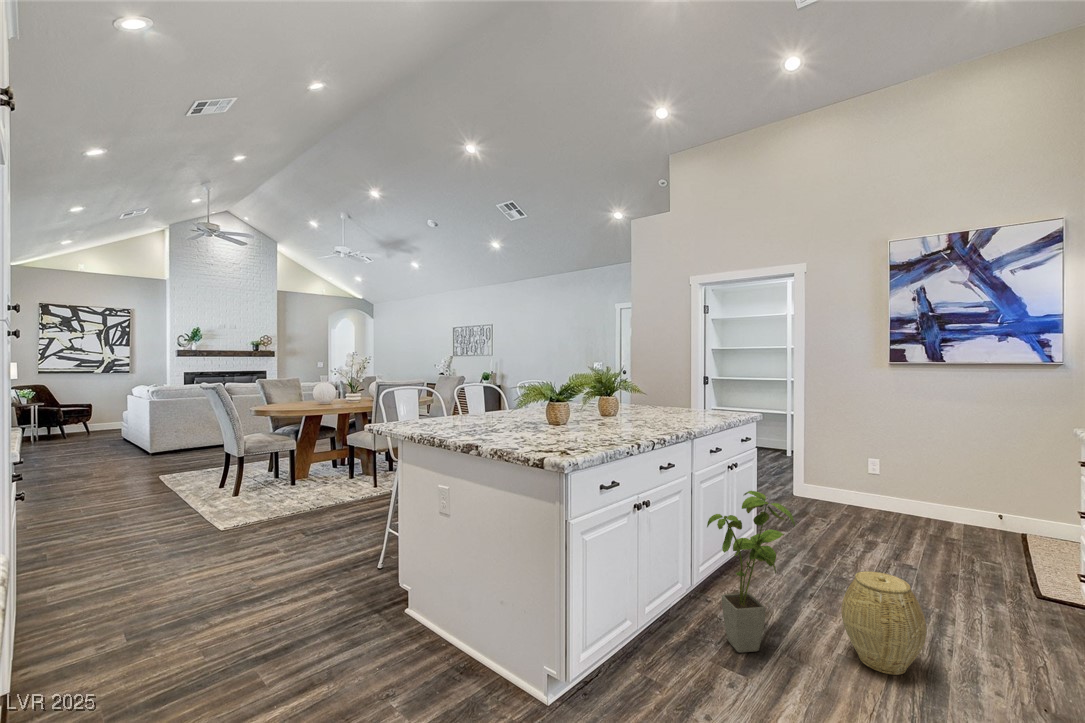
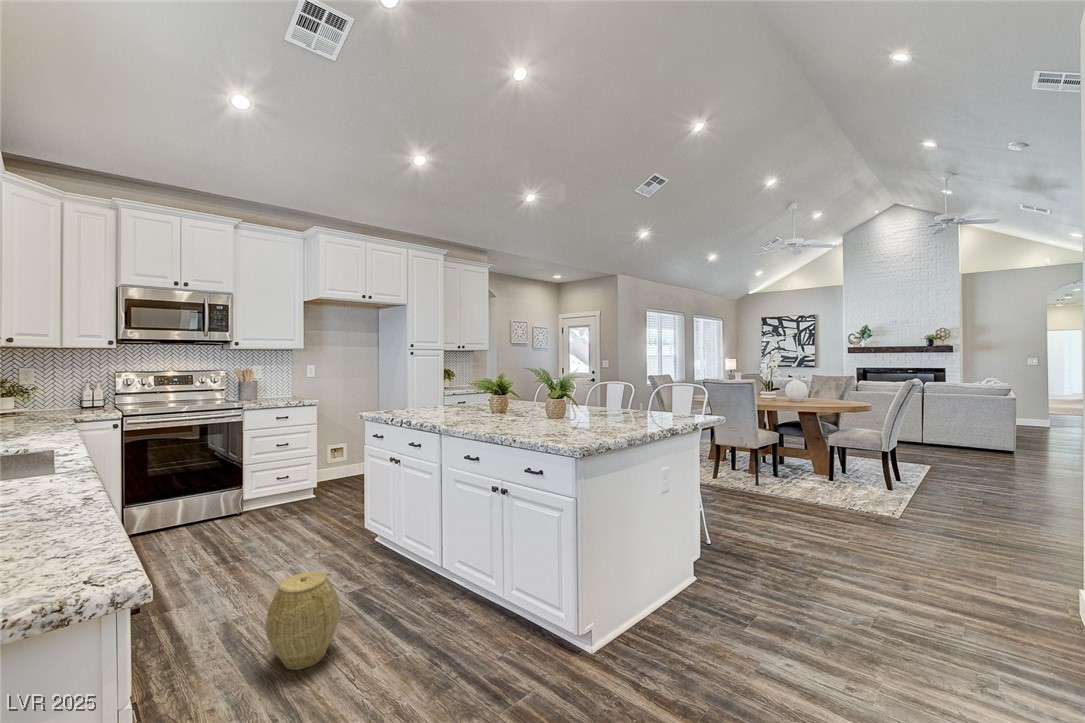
house plant: present [707,491,795,653] -> none [331,472,396,600]

